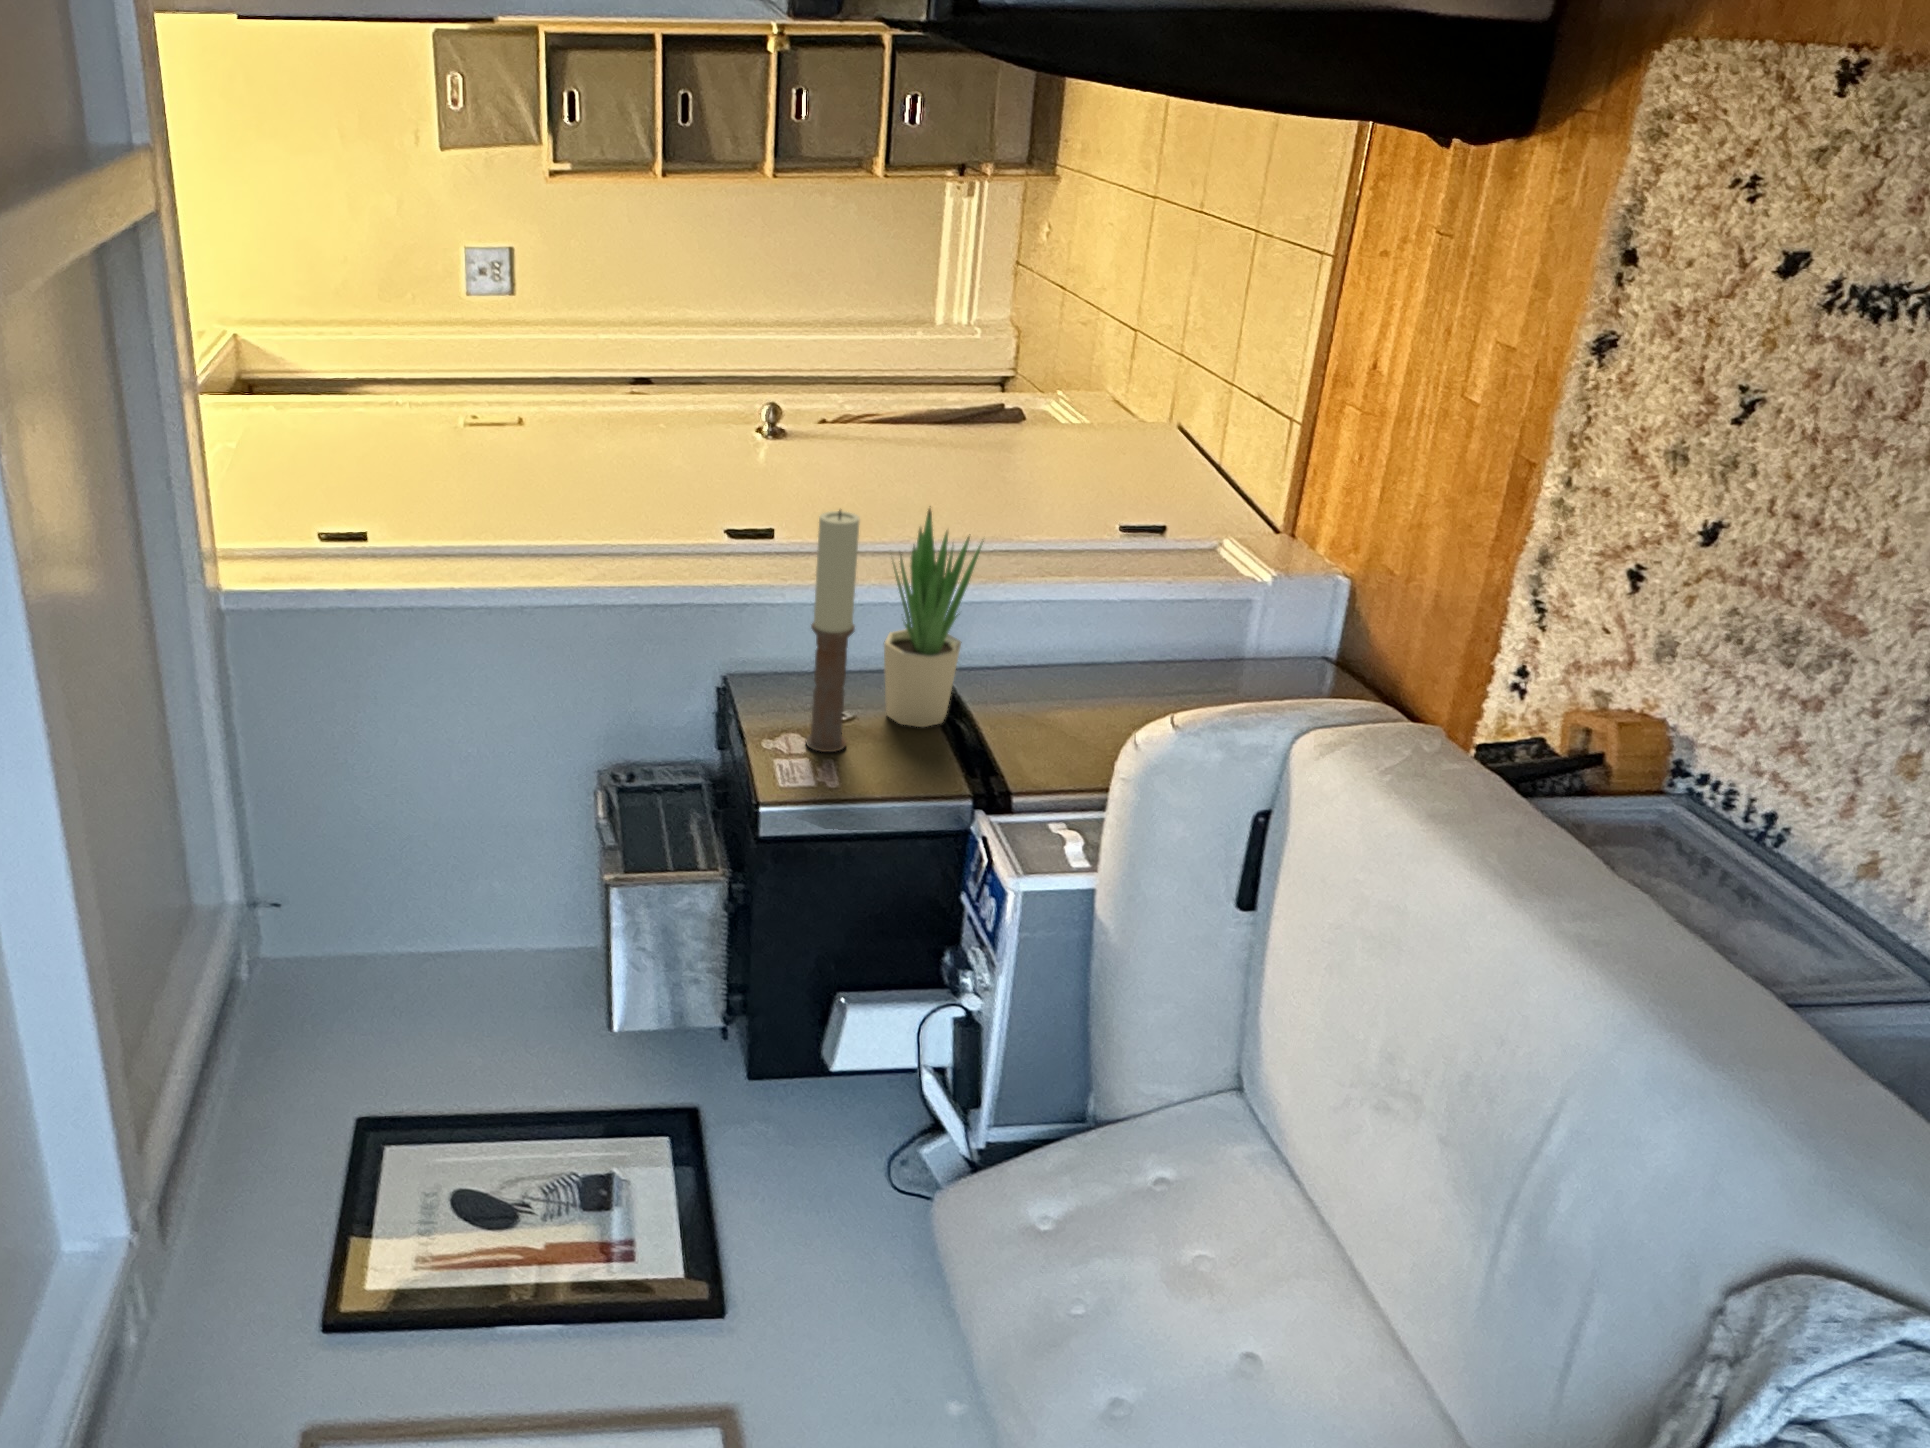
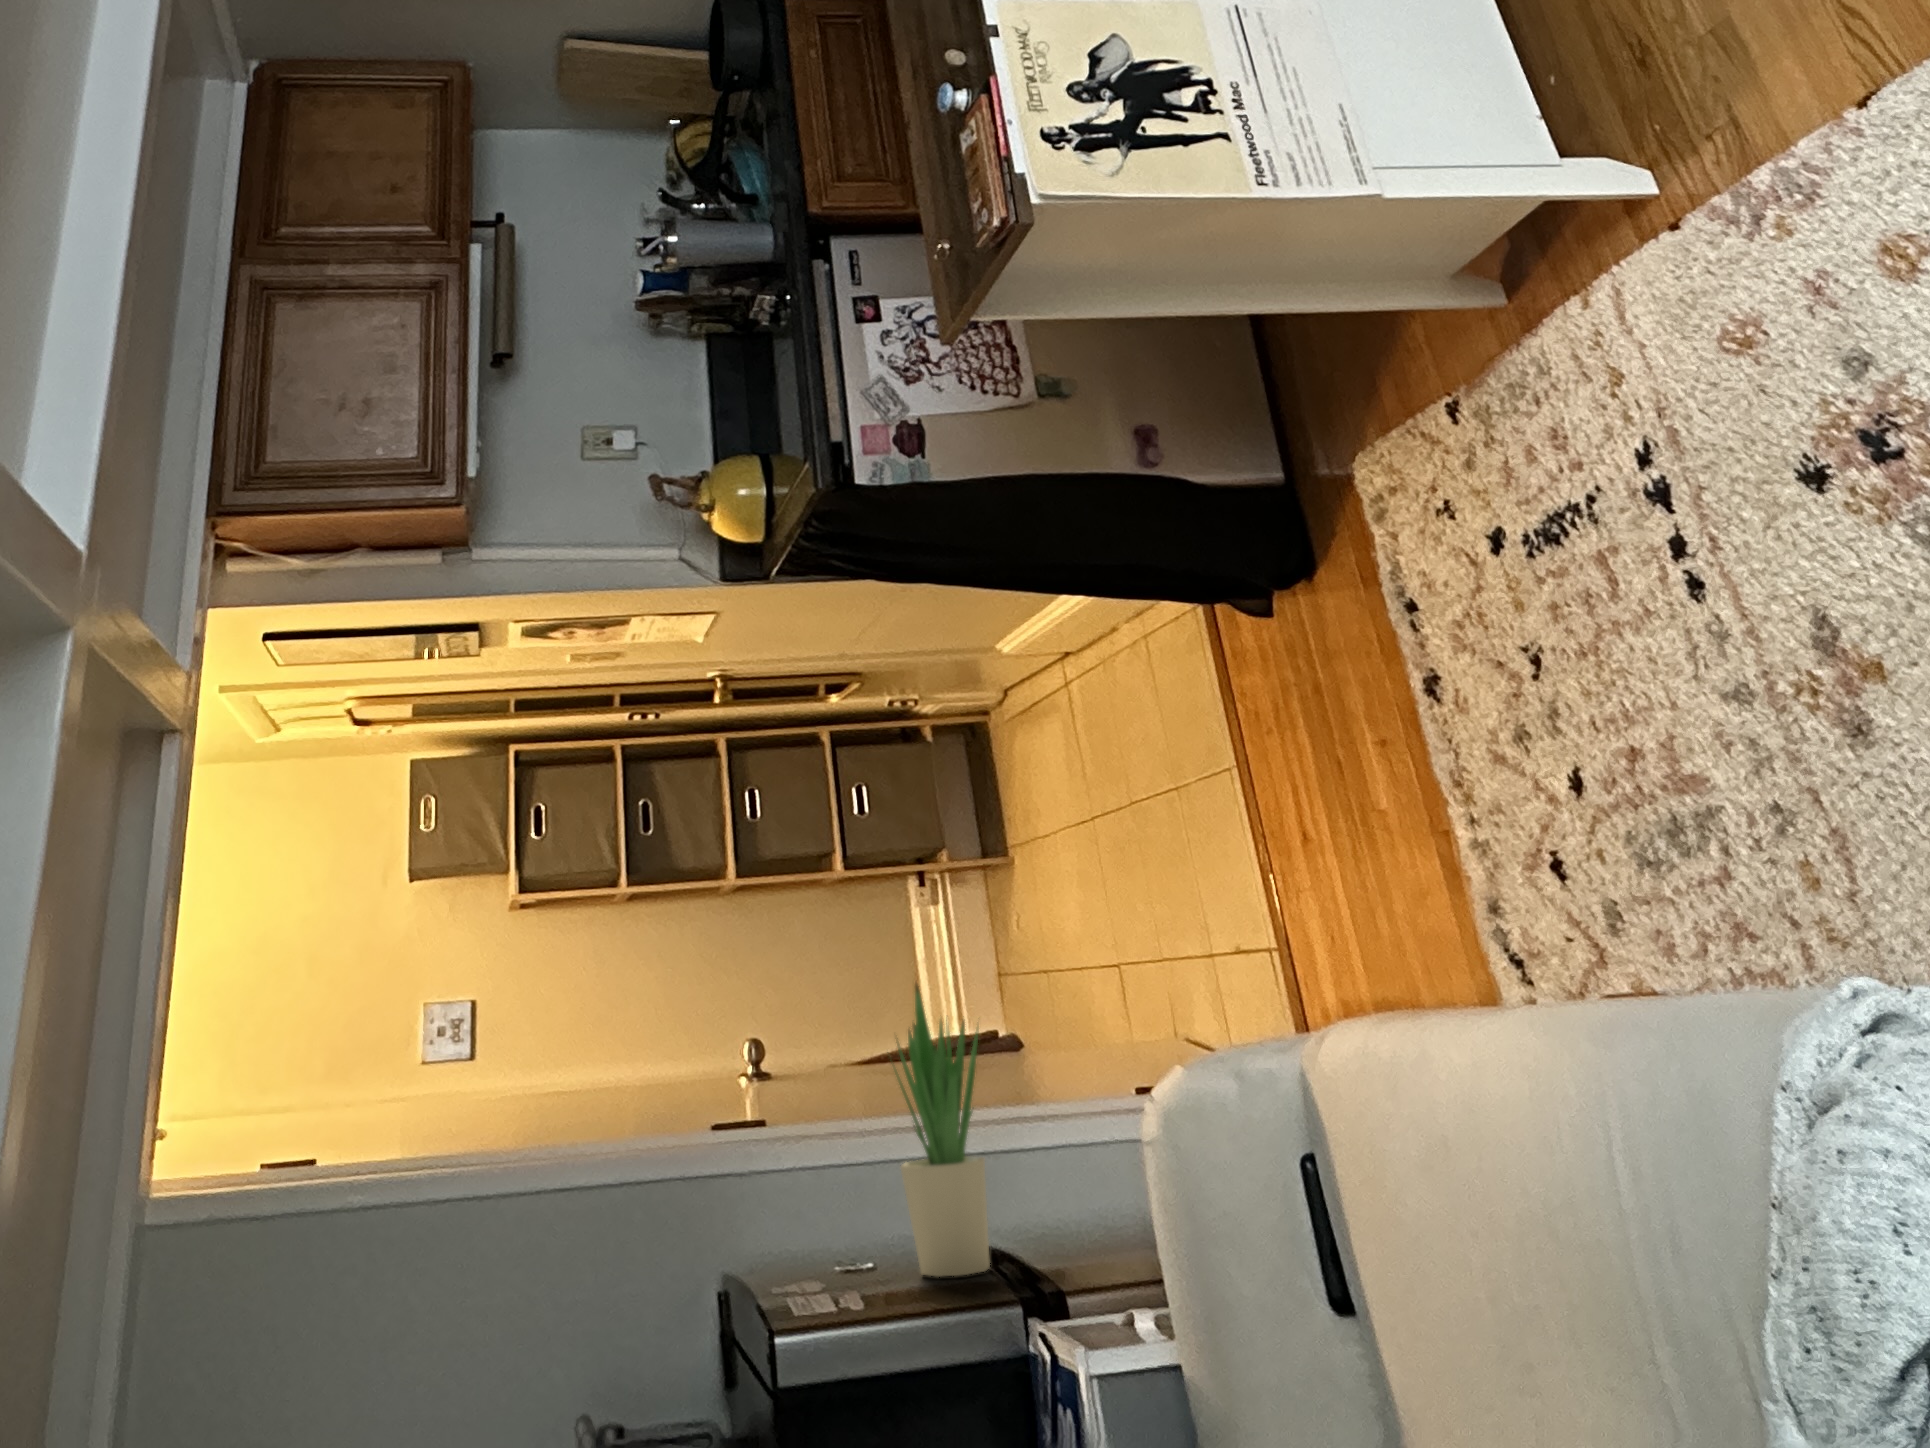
candle: present [805,510,860,752] -> none [805,969,879,1300]

